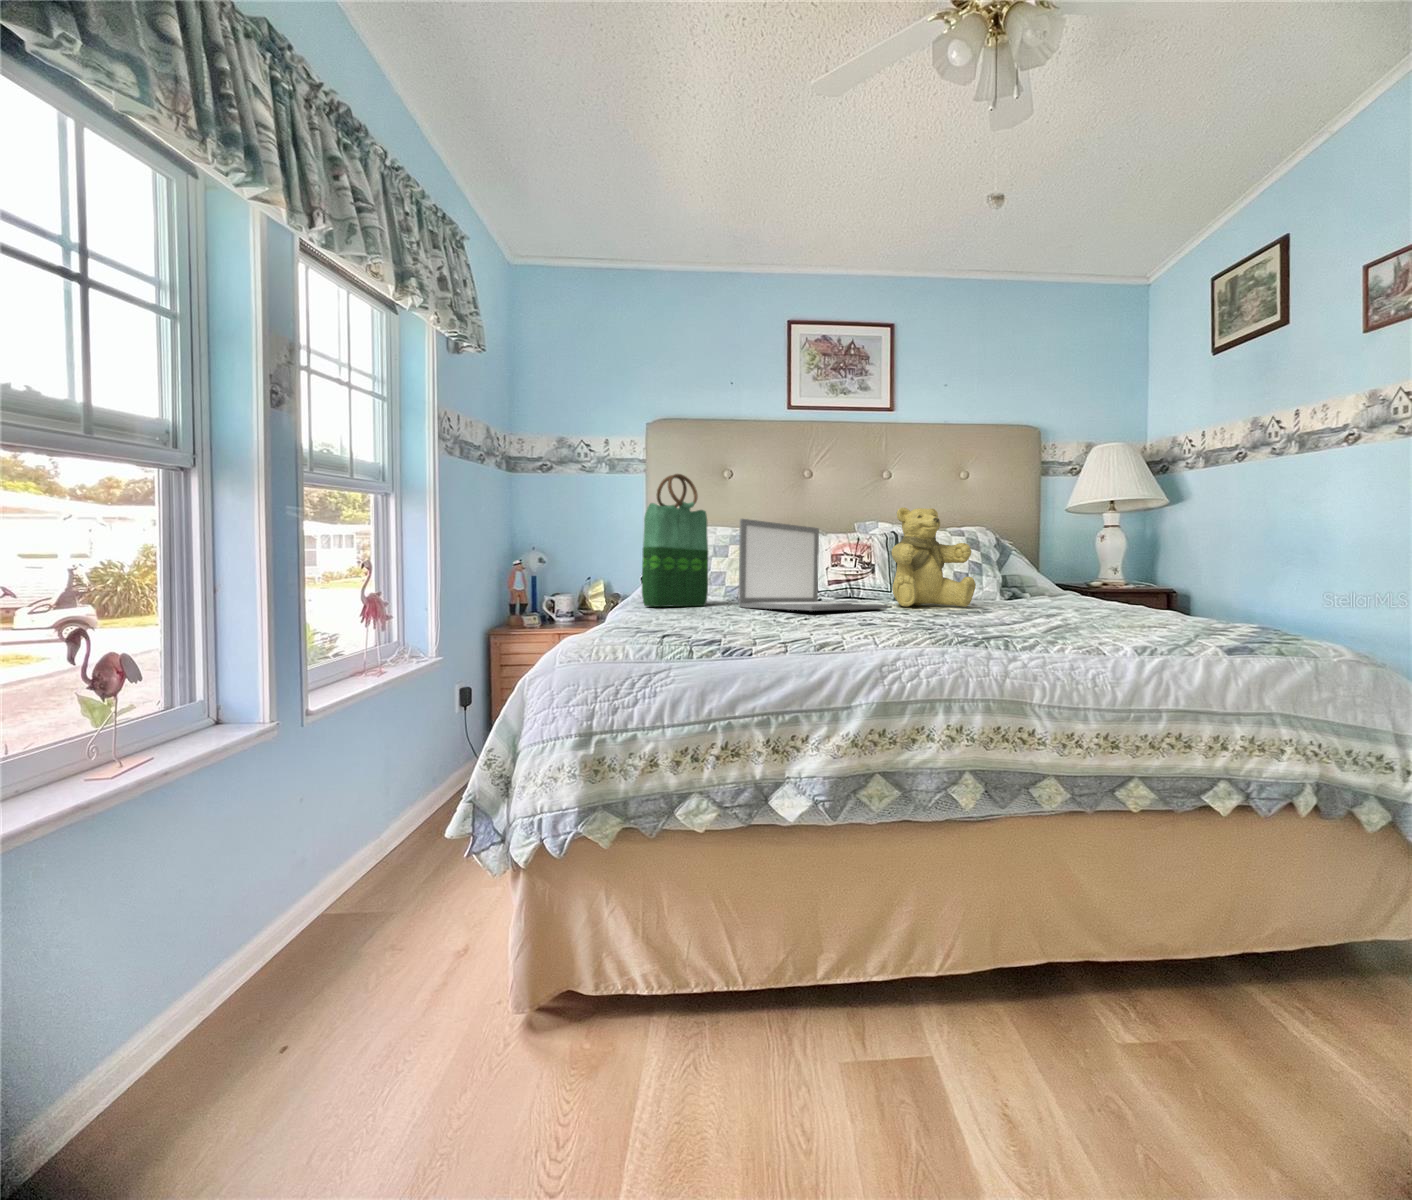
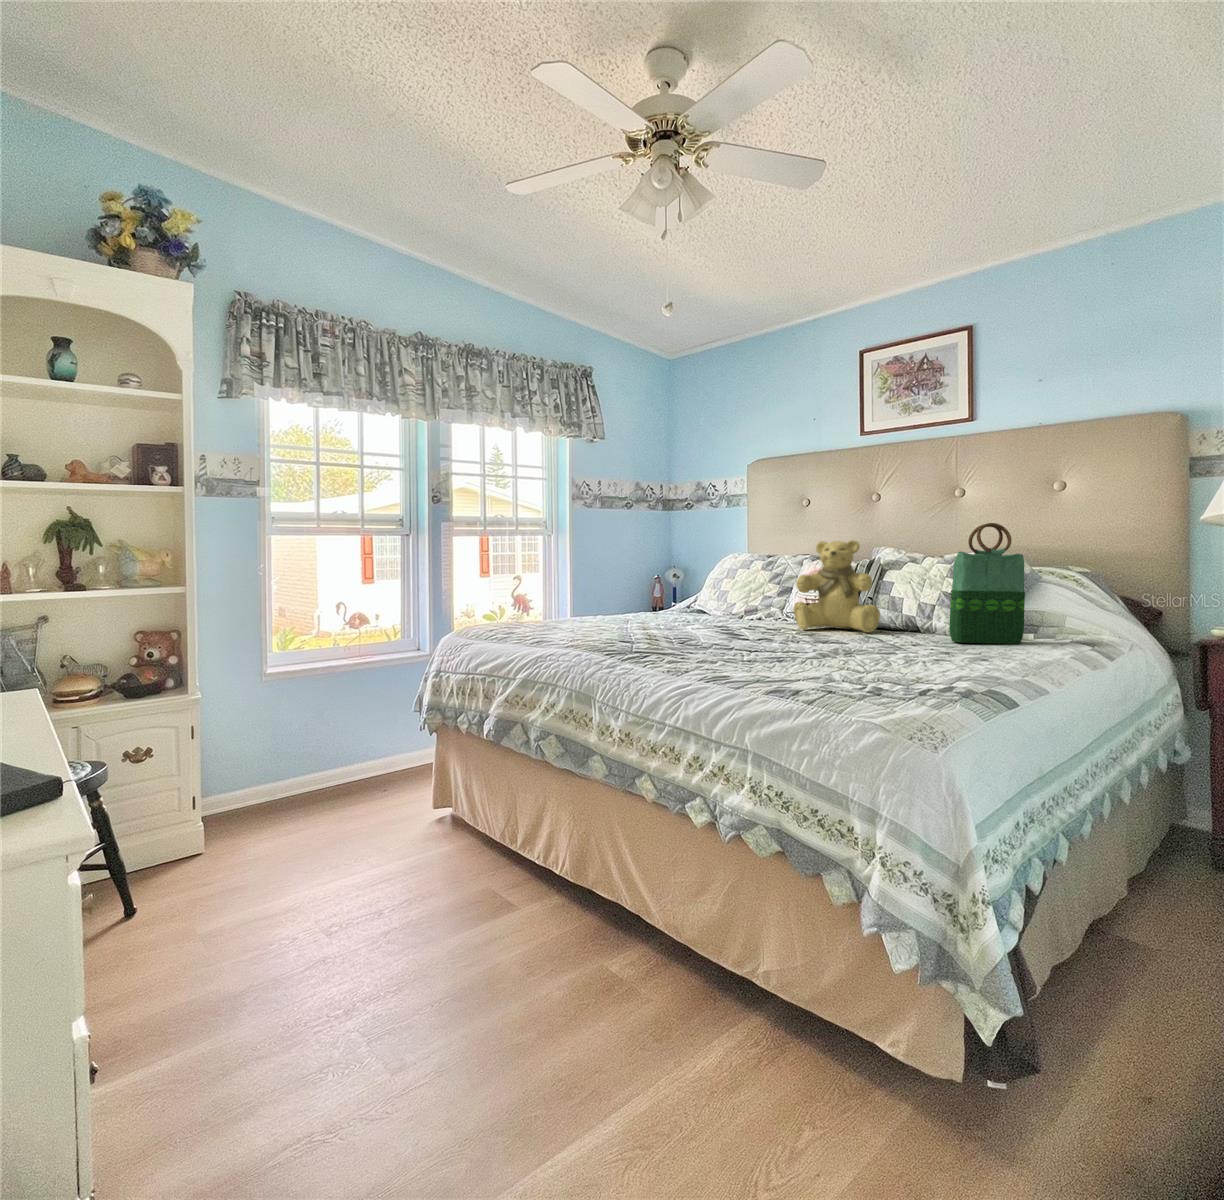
tote bag: present [642,474,708,607] -> present [949,523,1025,644]
laptop: present [738,519,887,611] -> none [662,559,767,630]

